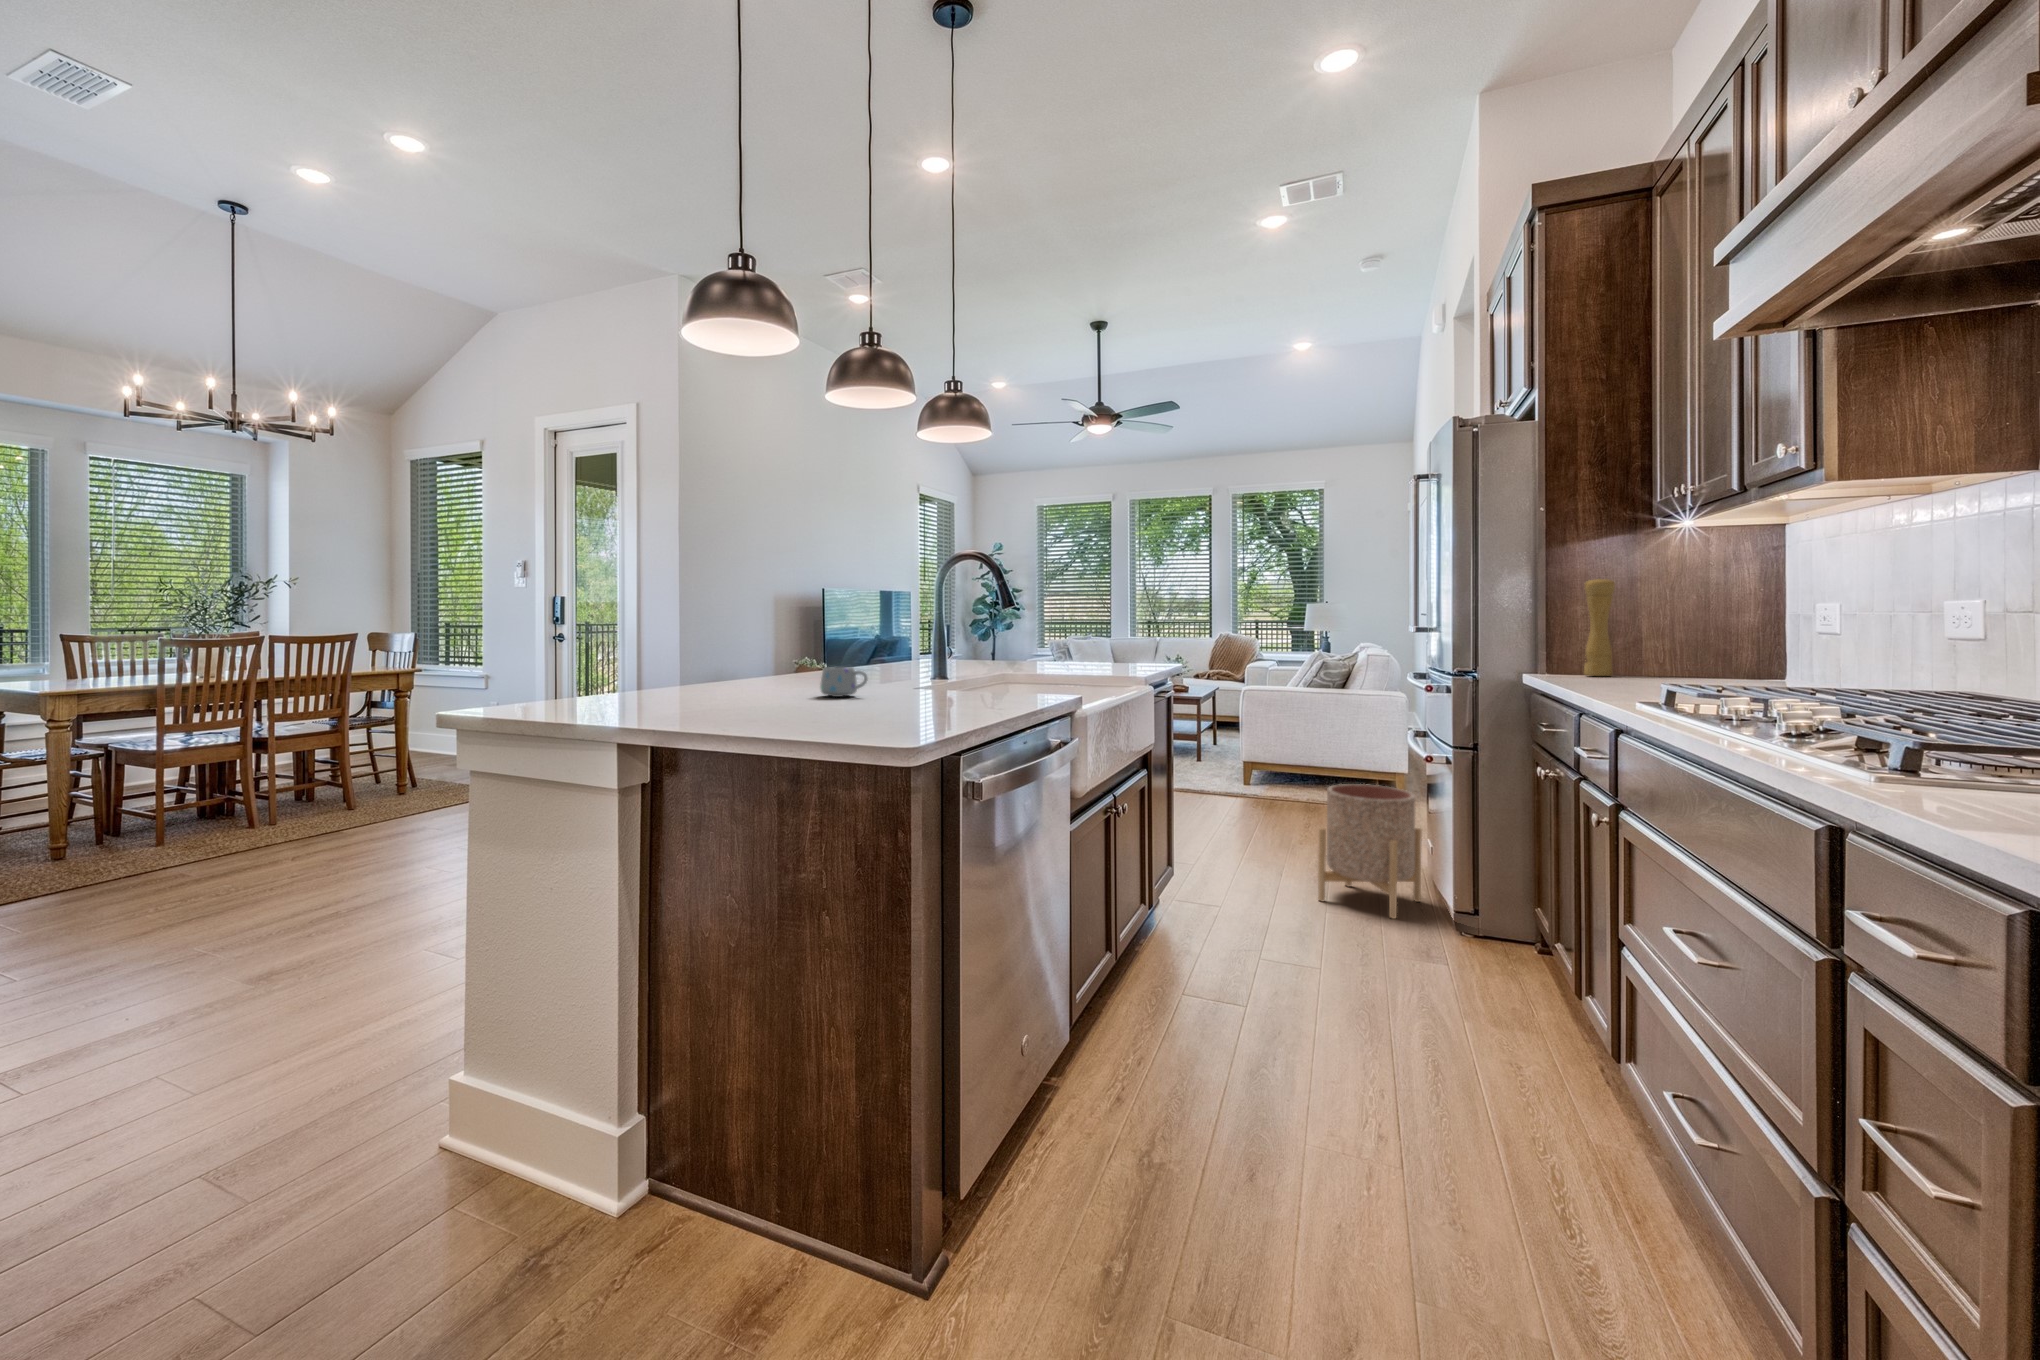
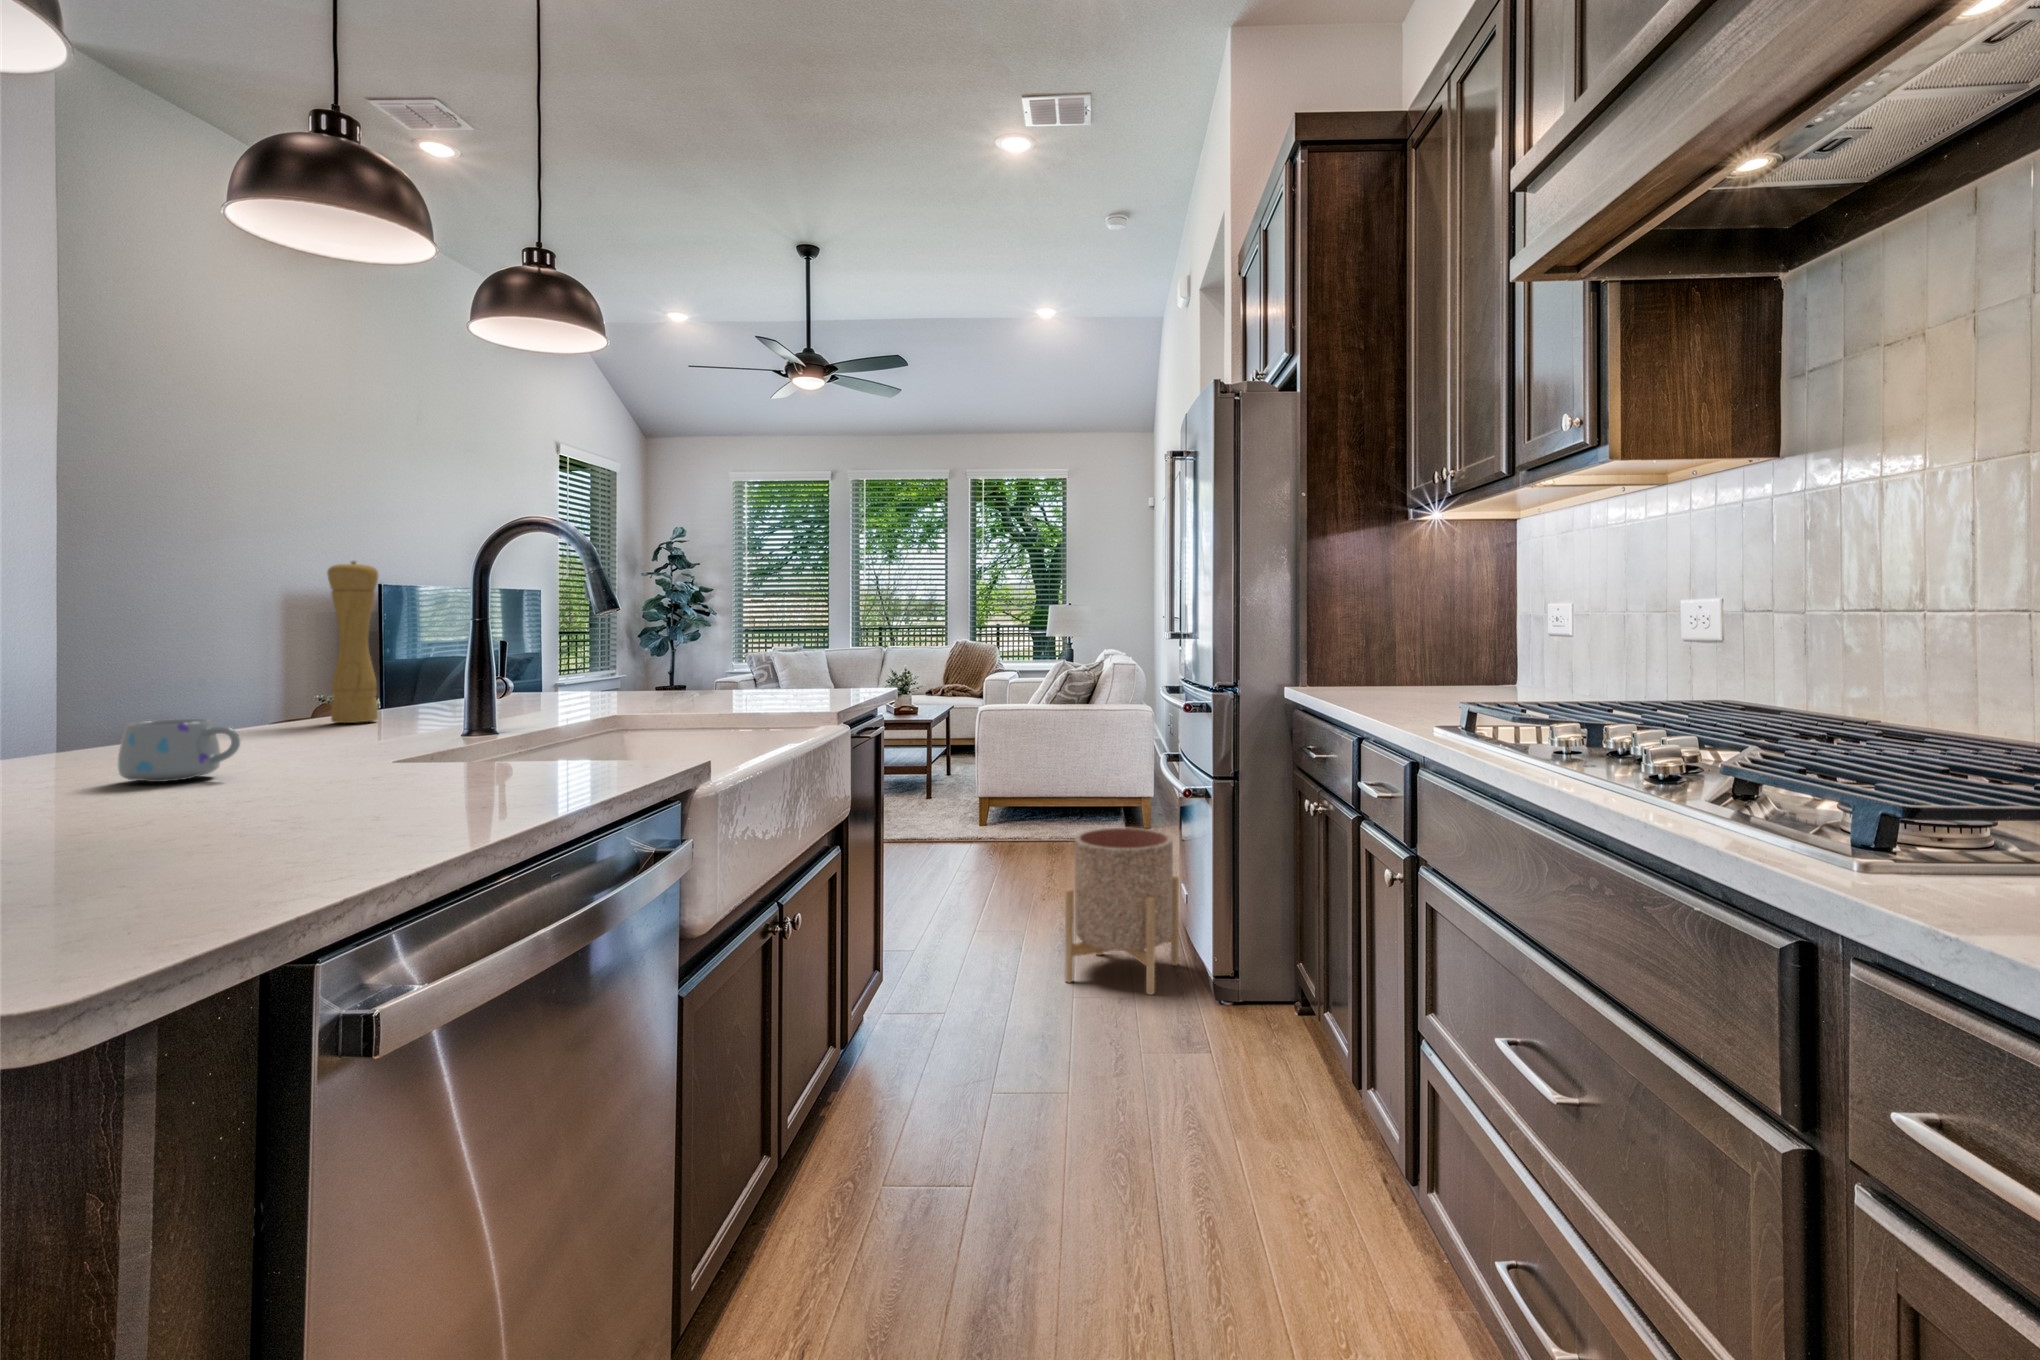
pepper mill: present [1584,578,1615,676] -> present [327,561,378,723]

